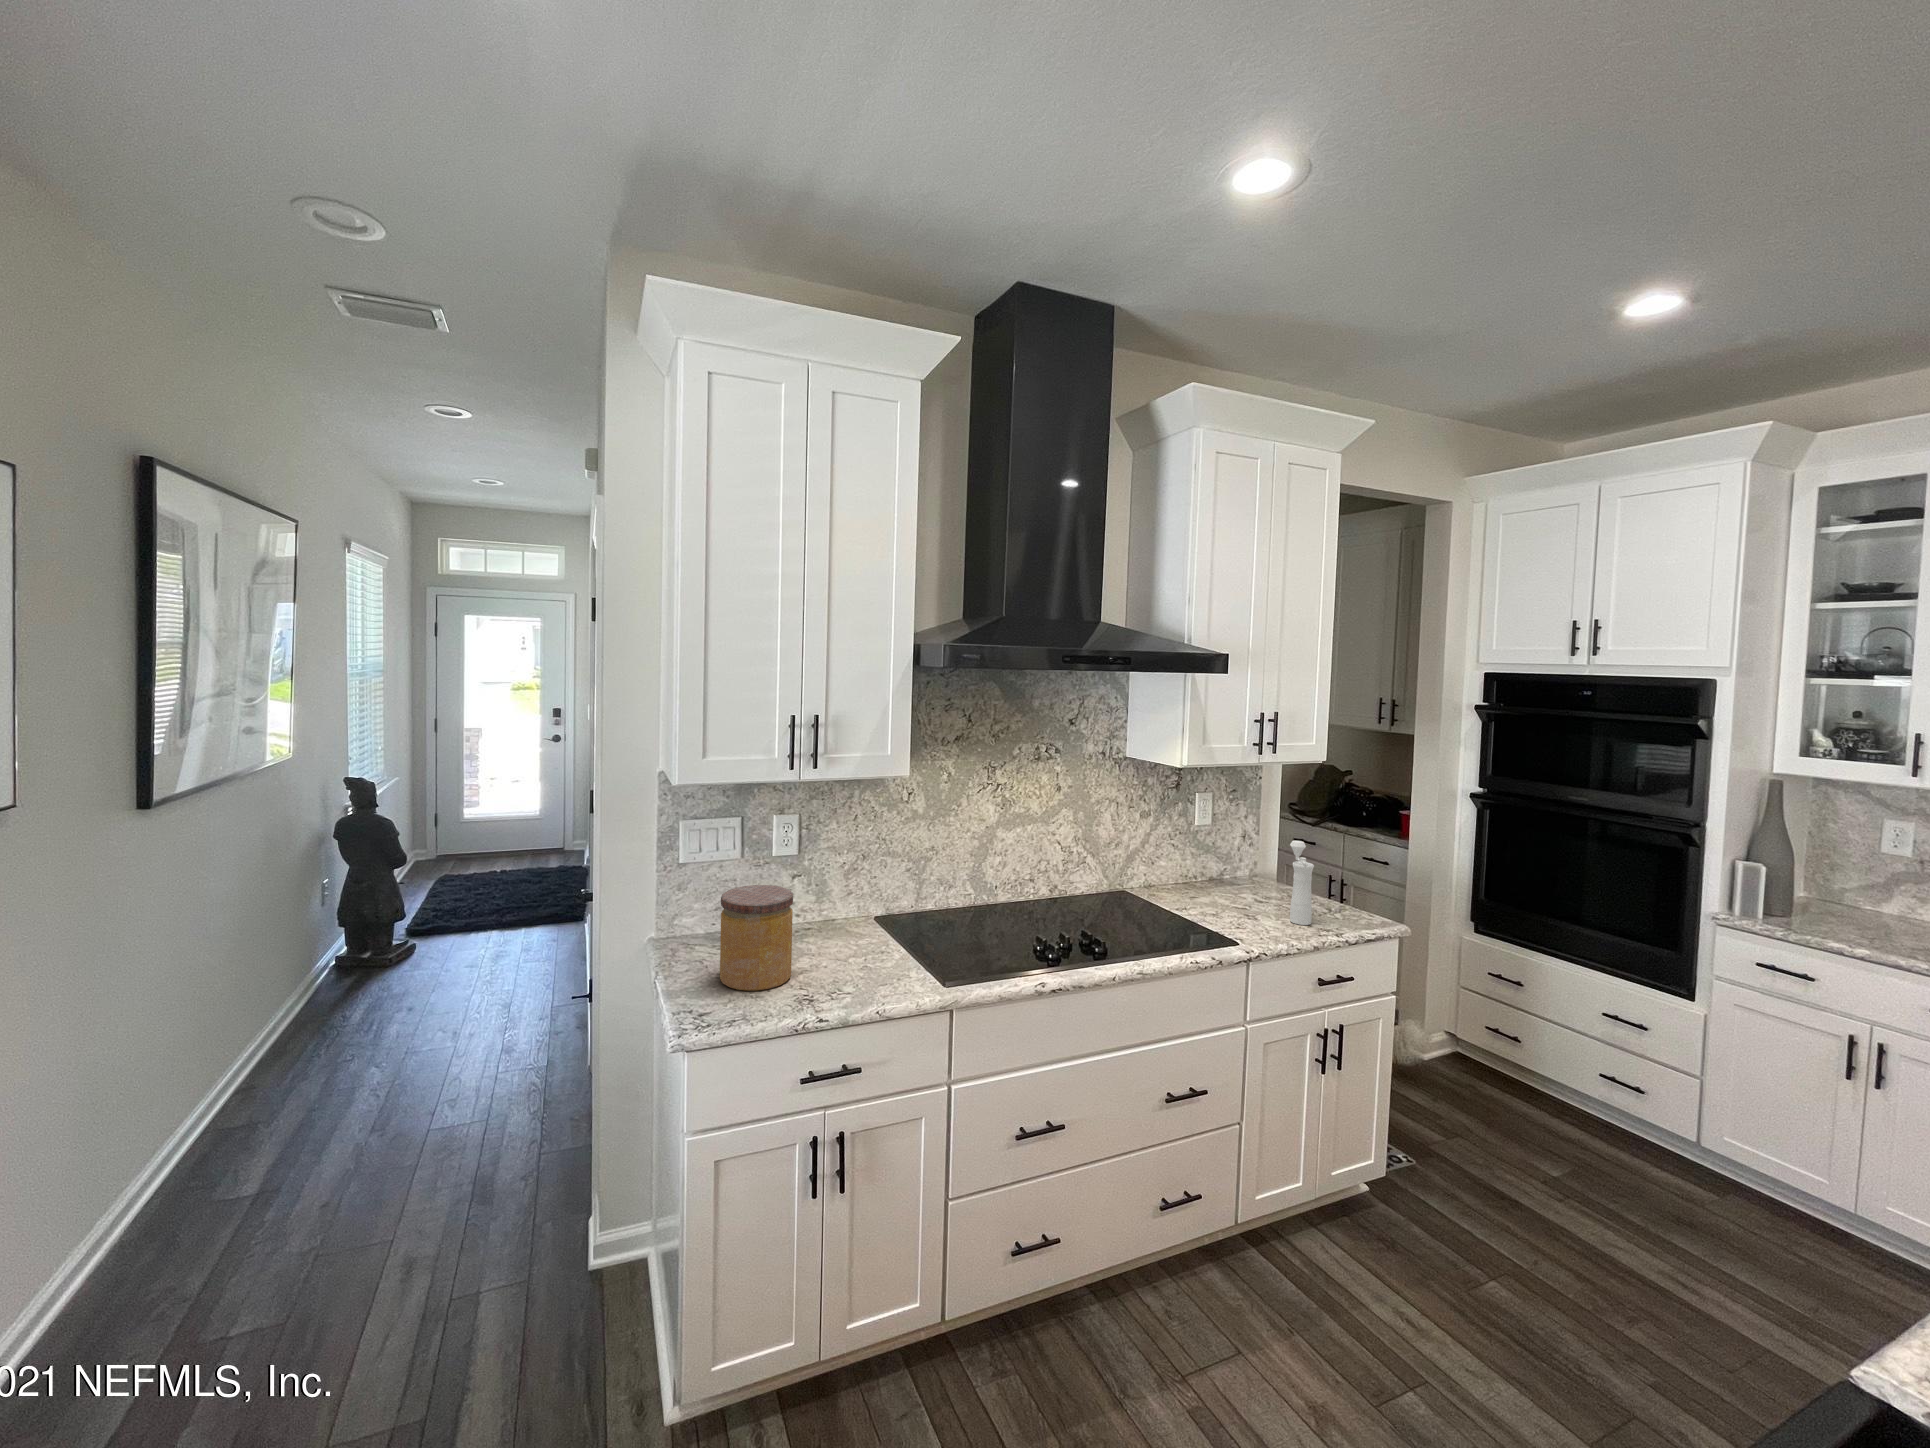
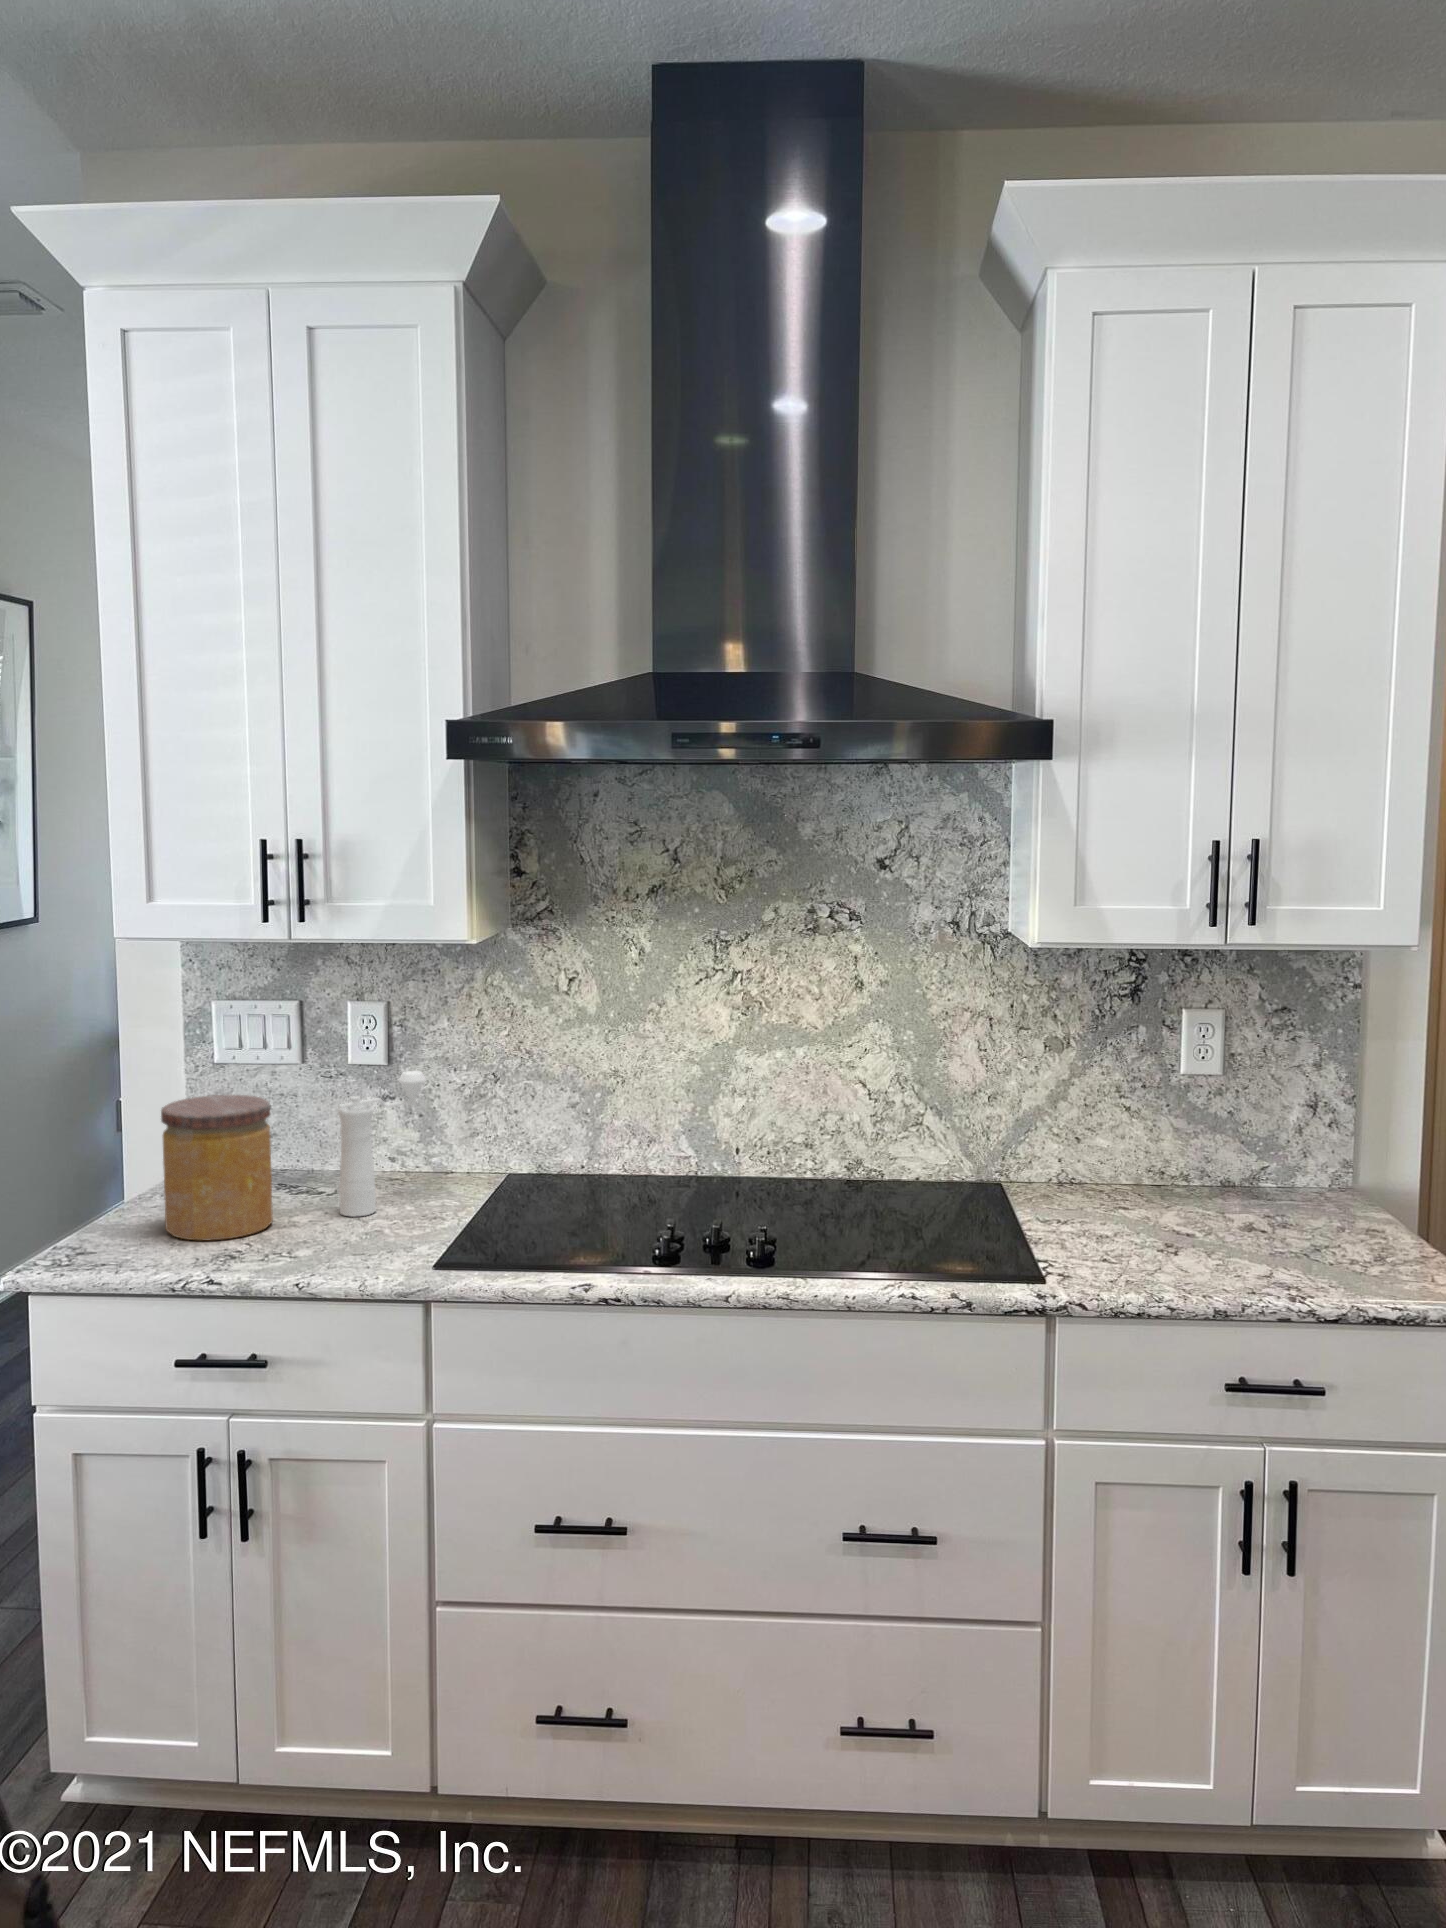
pepper mill: present [1290,841,1314,925] -> present [338,1071,426,1217]

